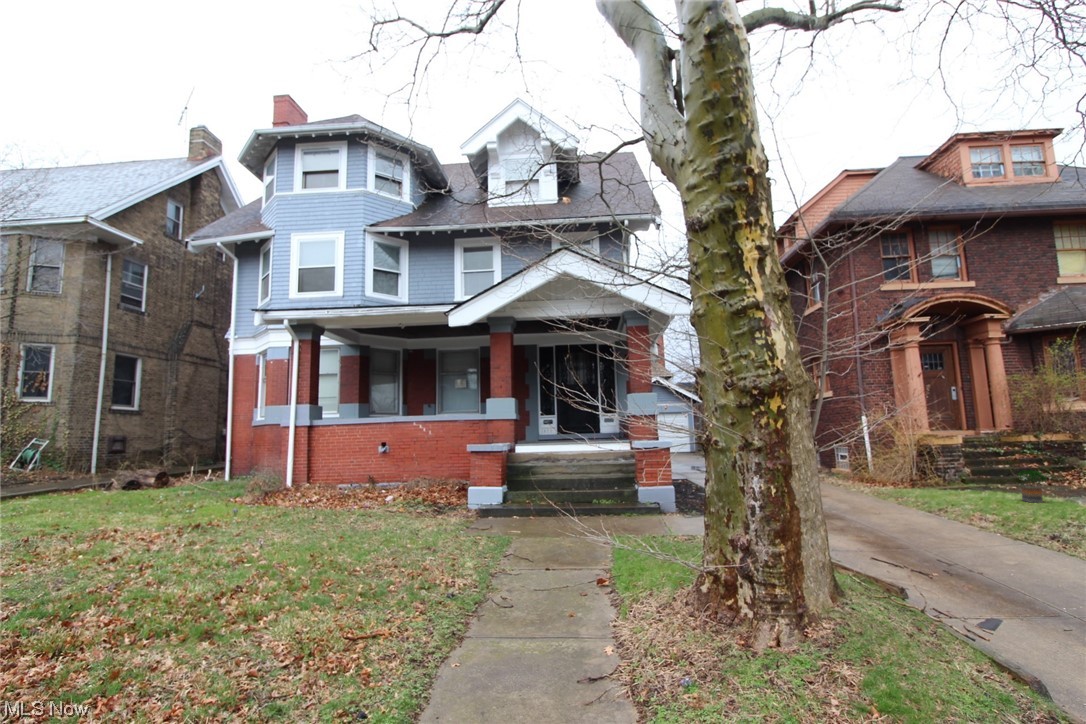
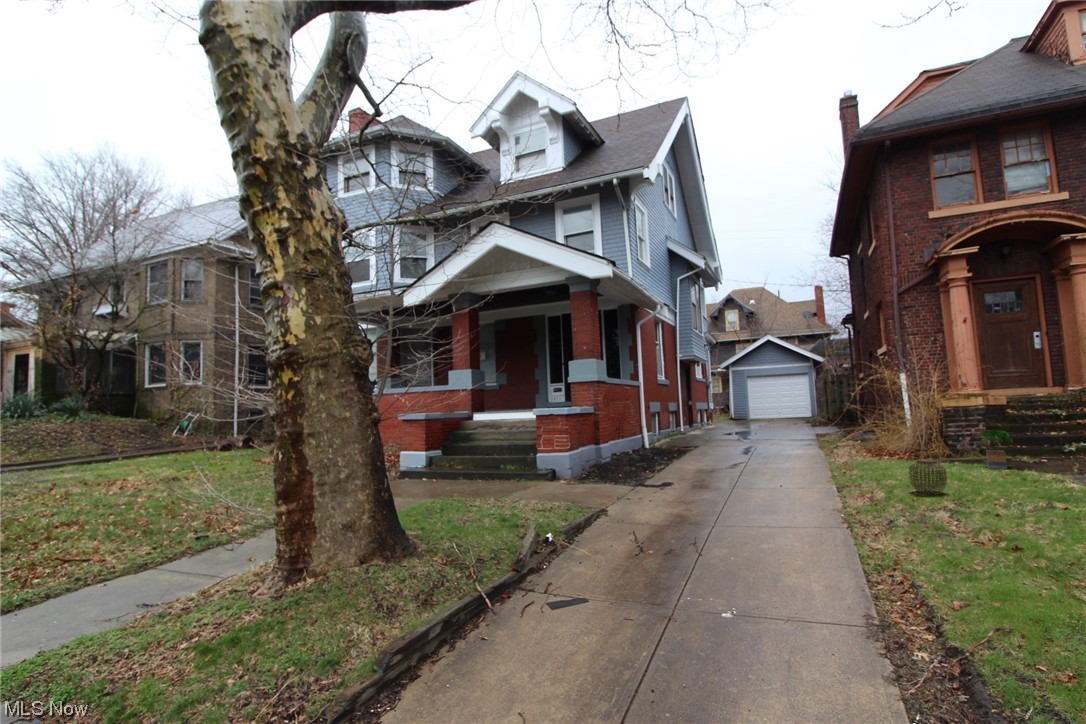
woven basket: none [1032,496,1068,526] -> present [909,459,947,494]

